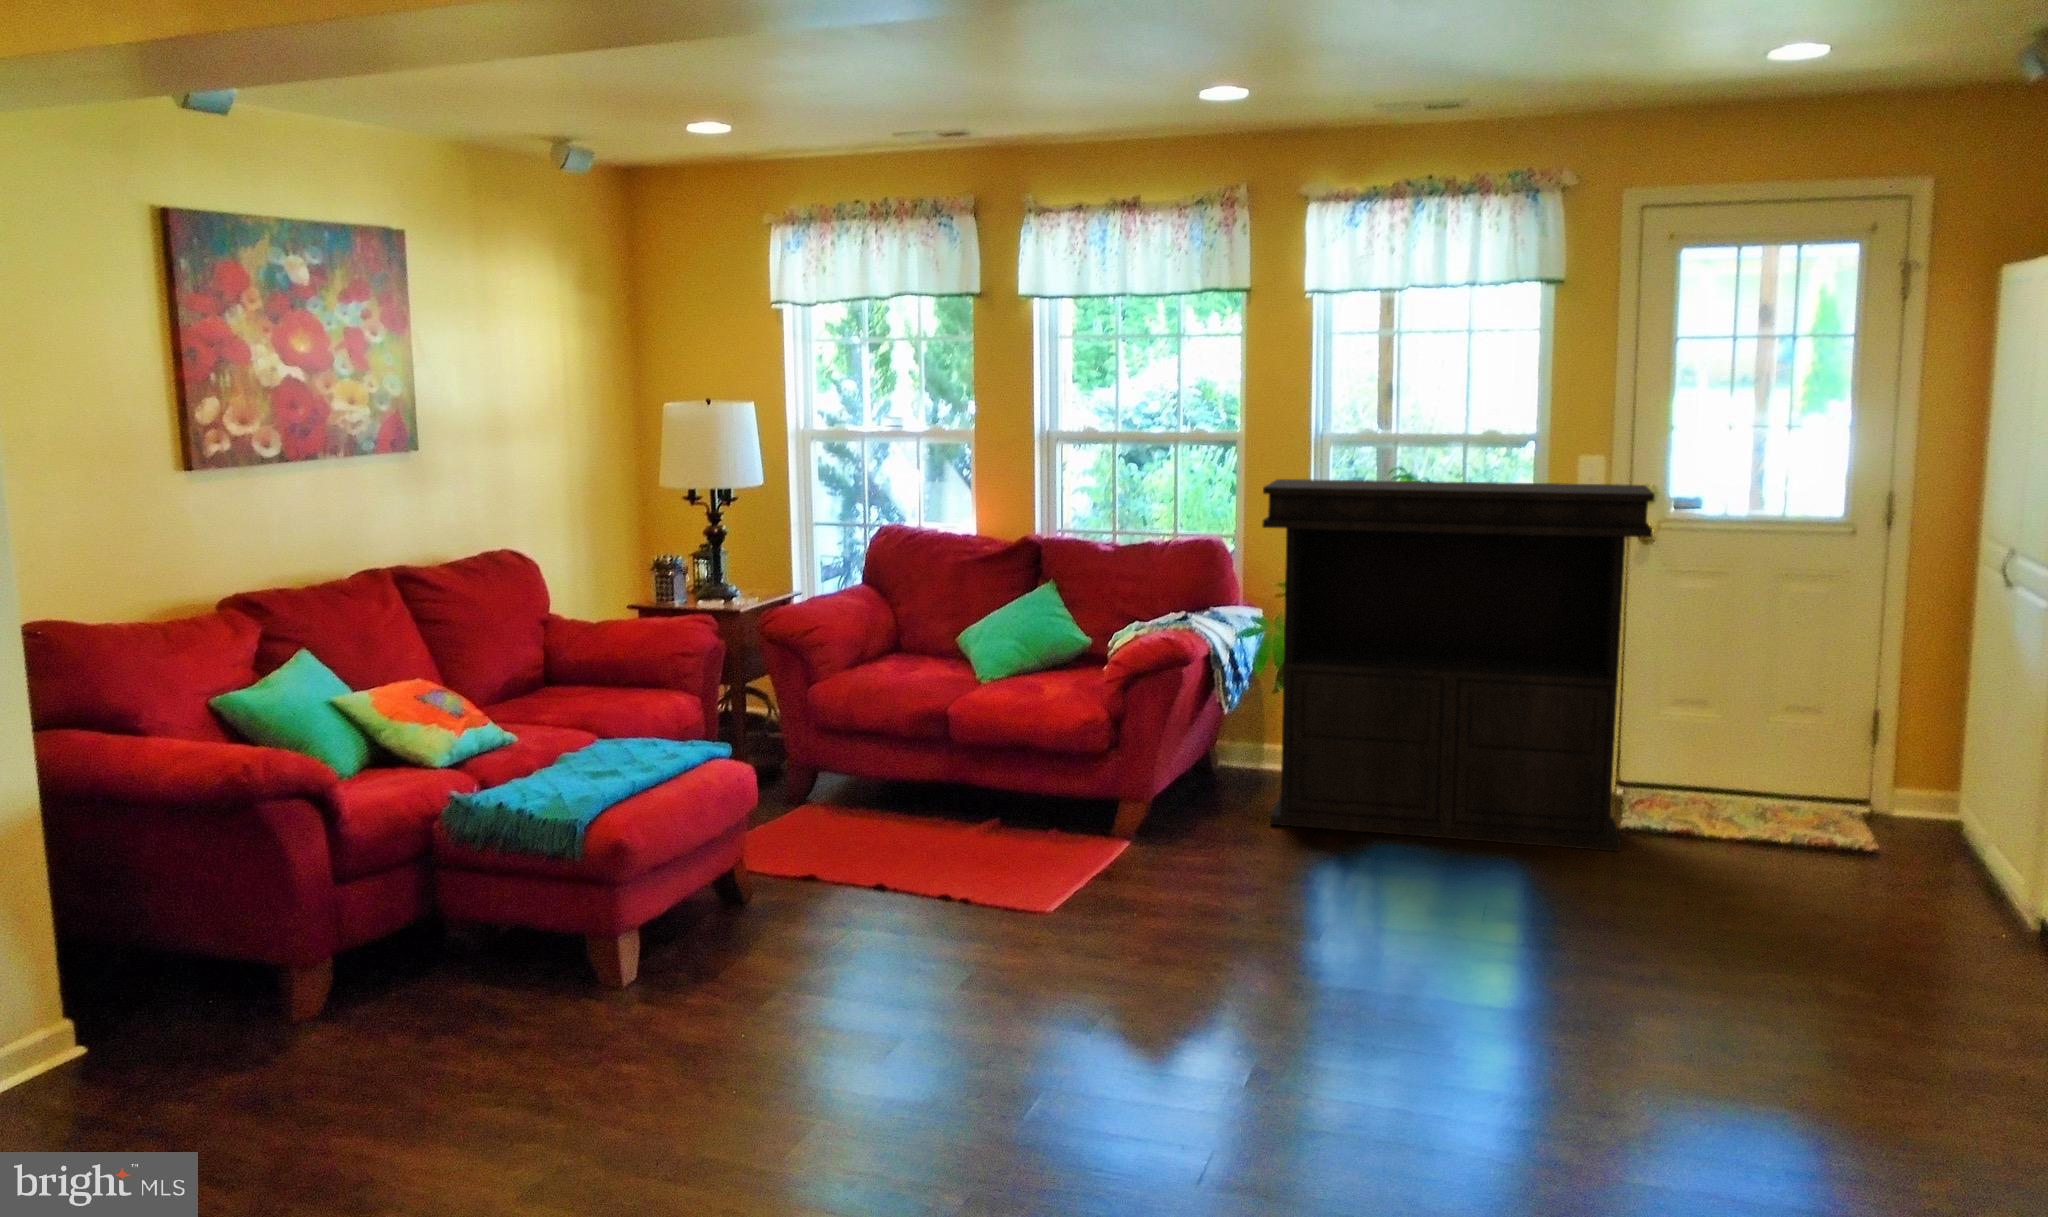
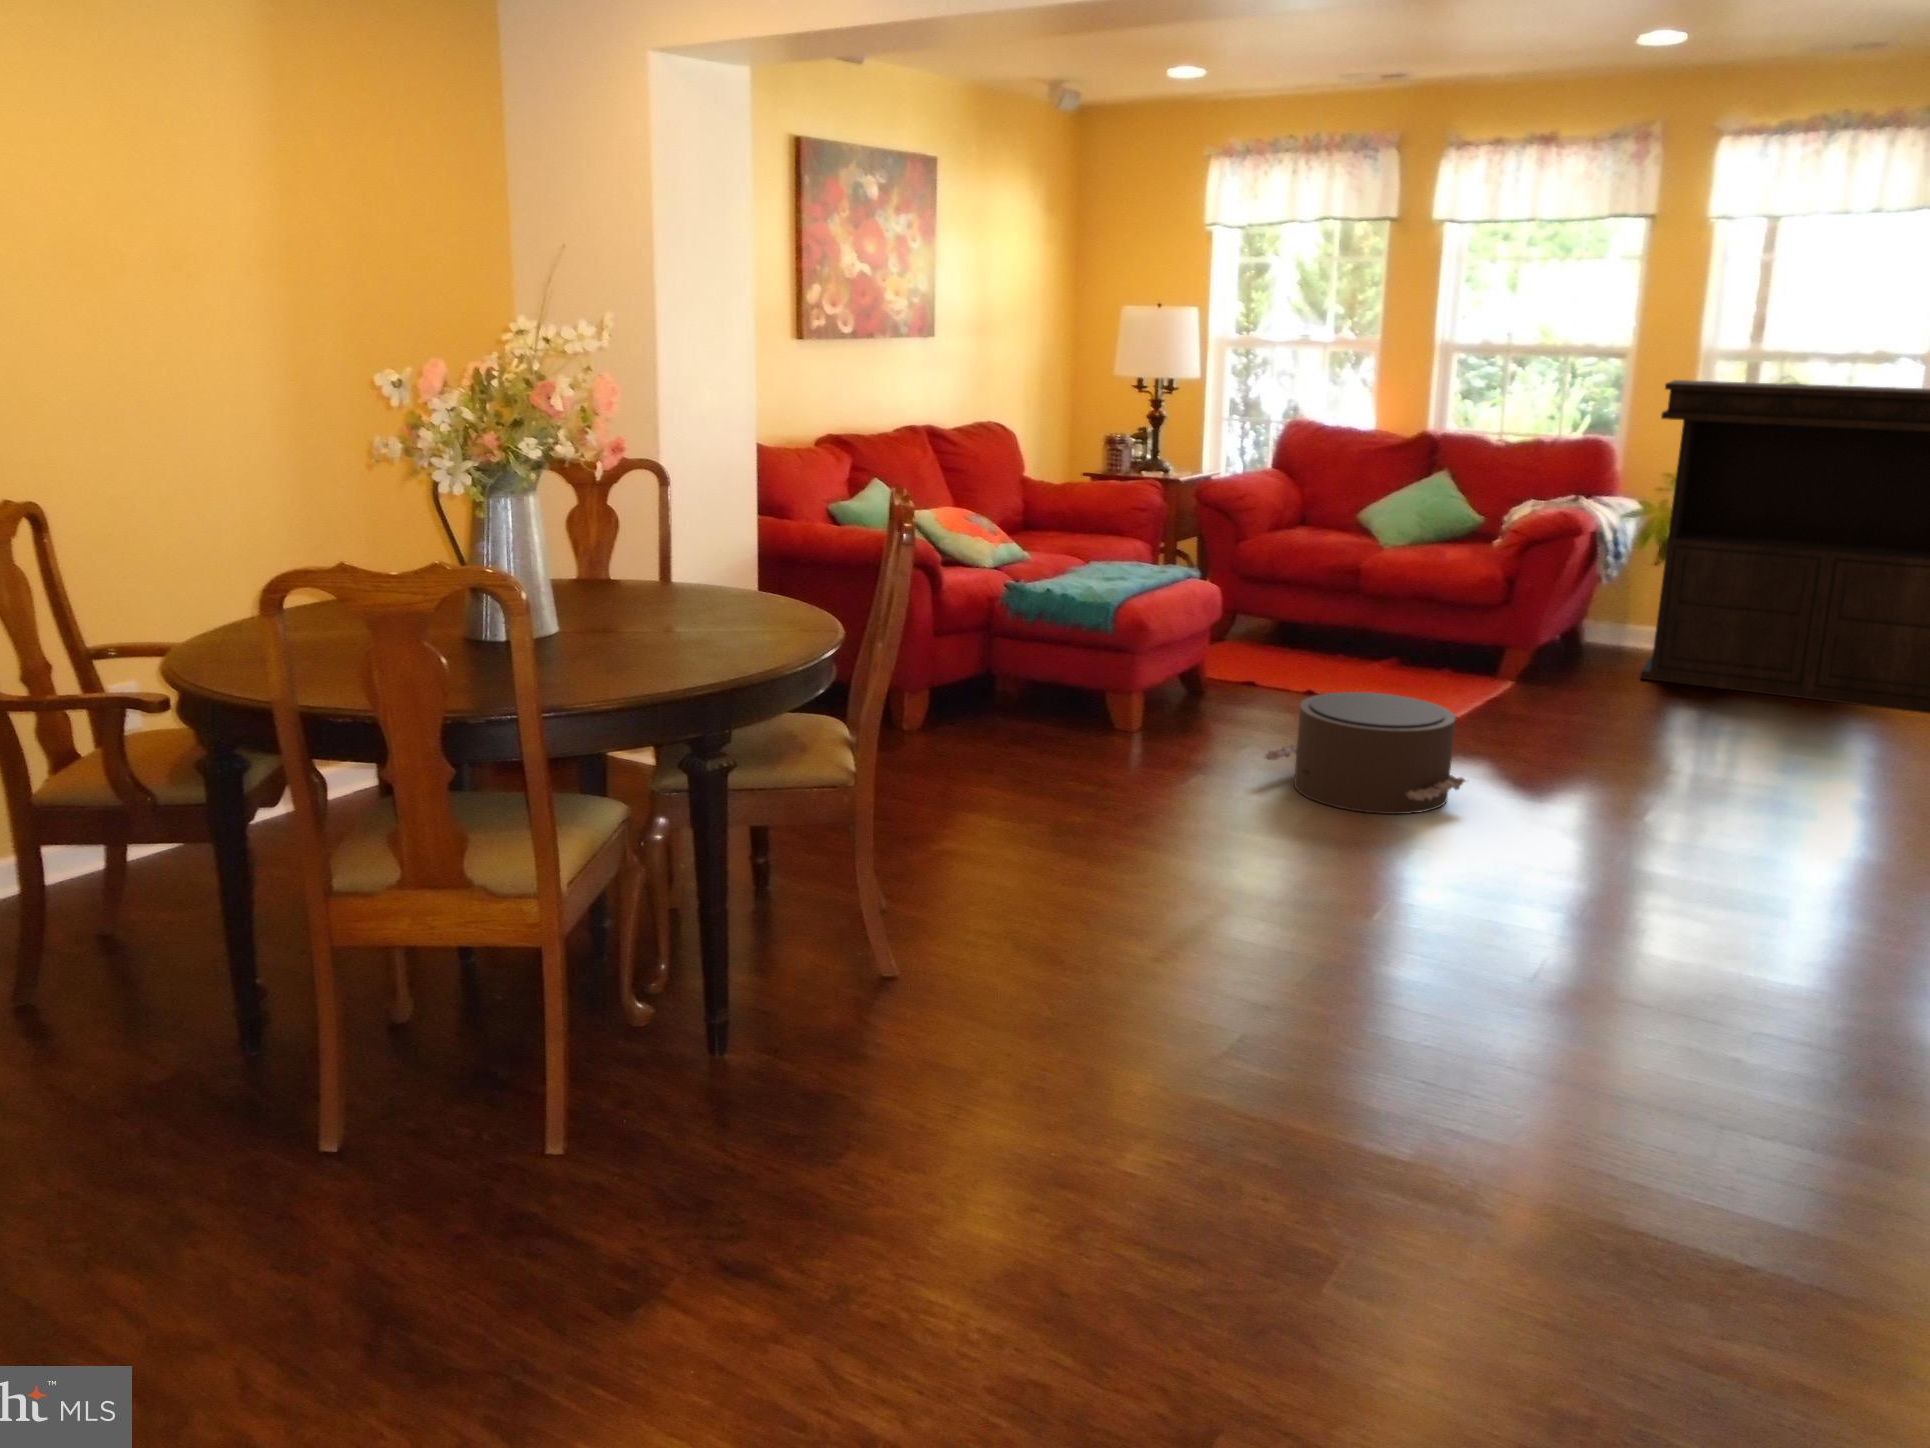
pouf: none [767,925,1030,1112] -> present [1264,692,1465,814]

